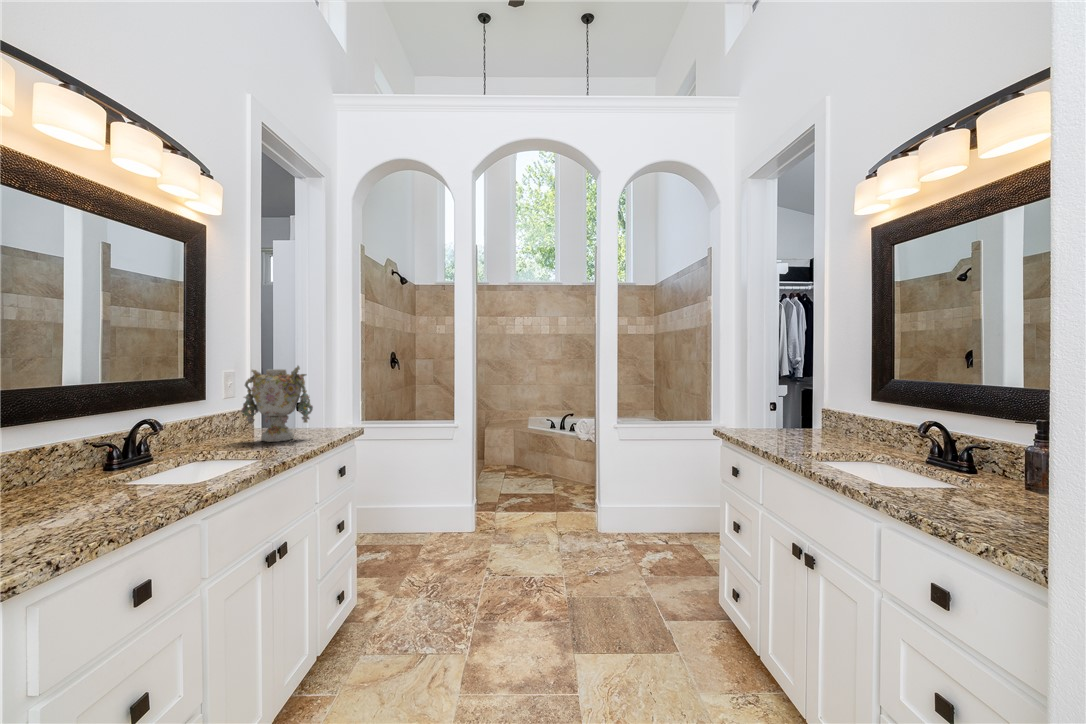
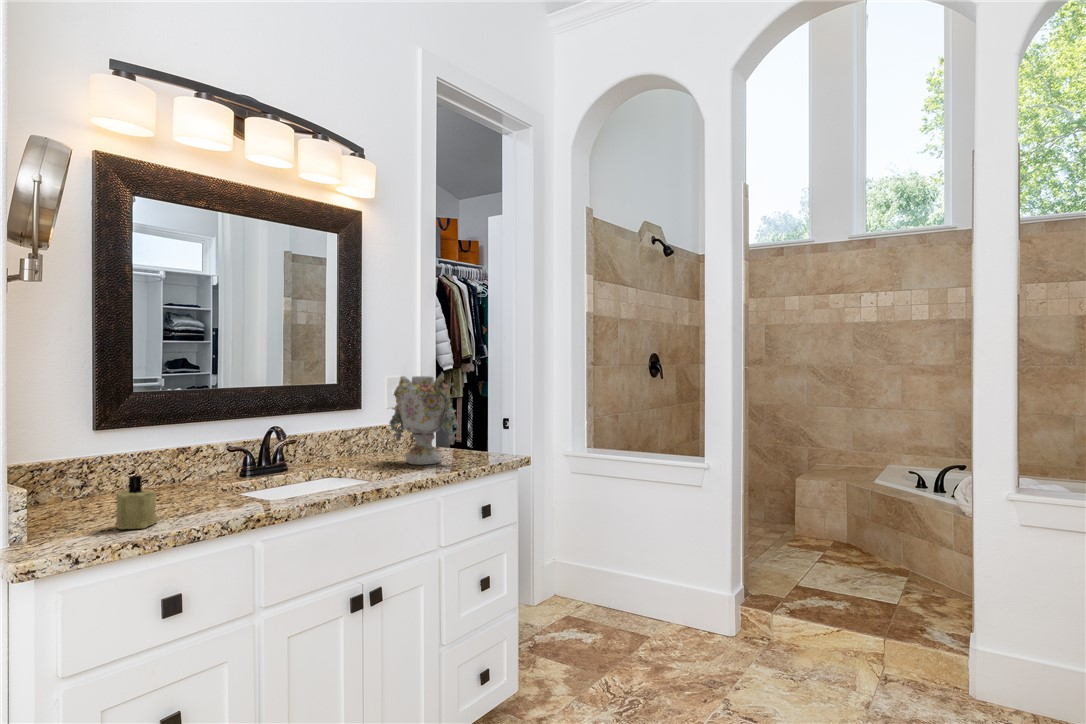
candle: none [51,473,102,531] -> present [116,476,159,529]

